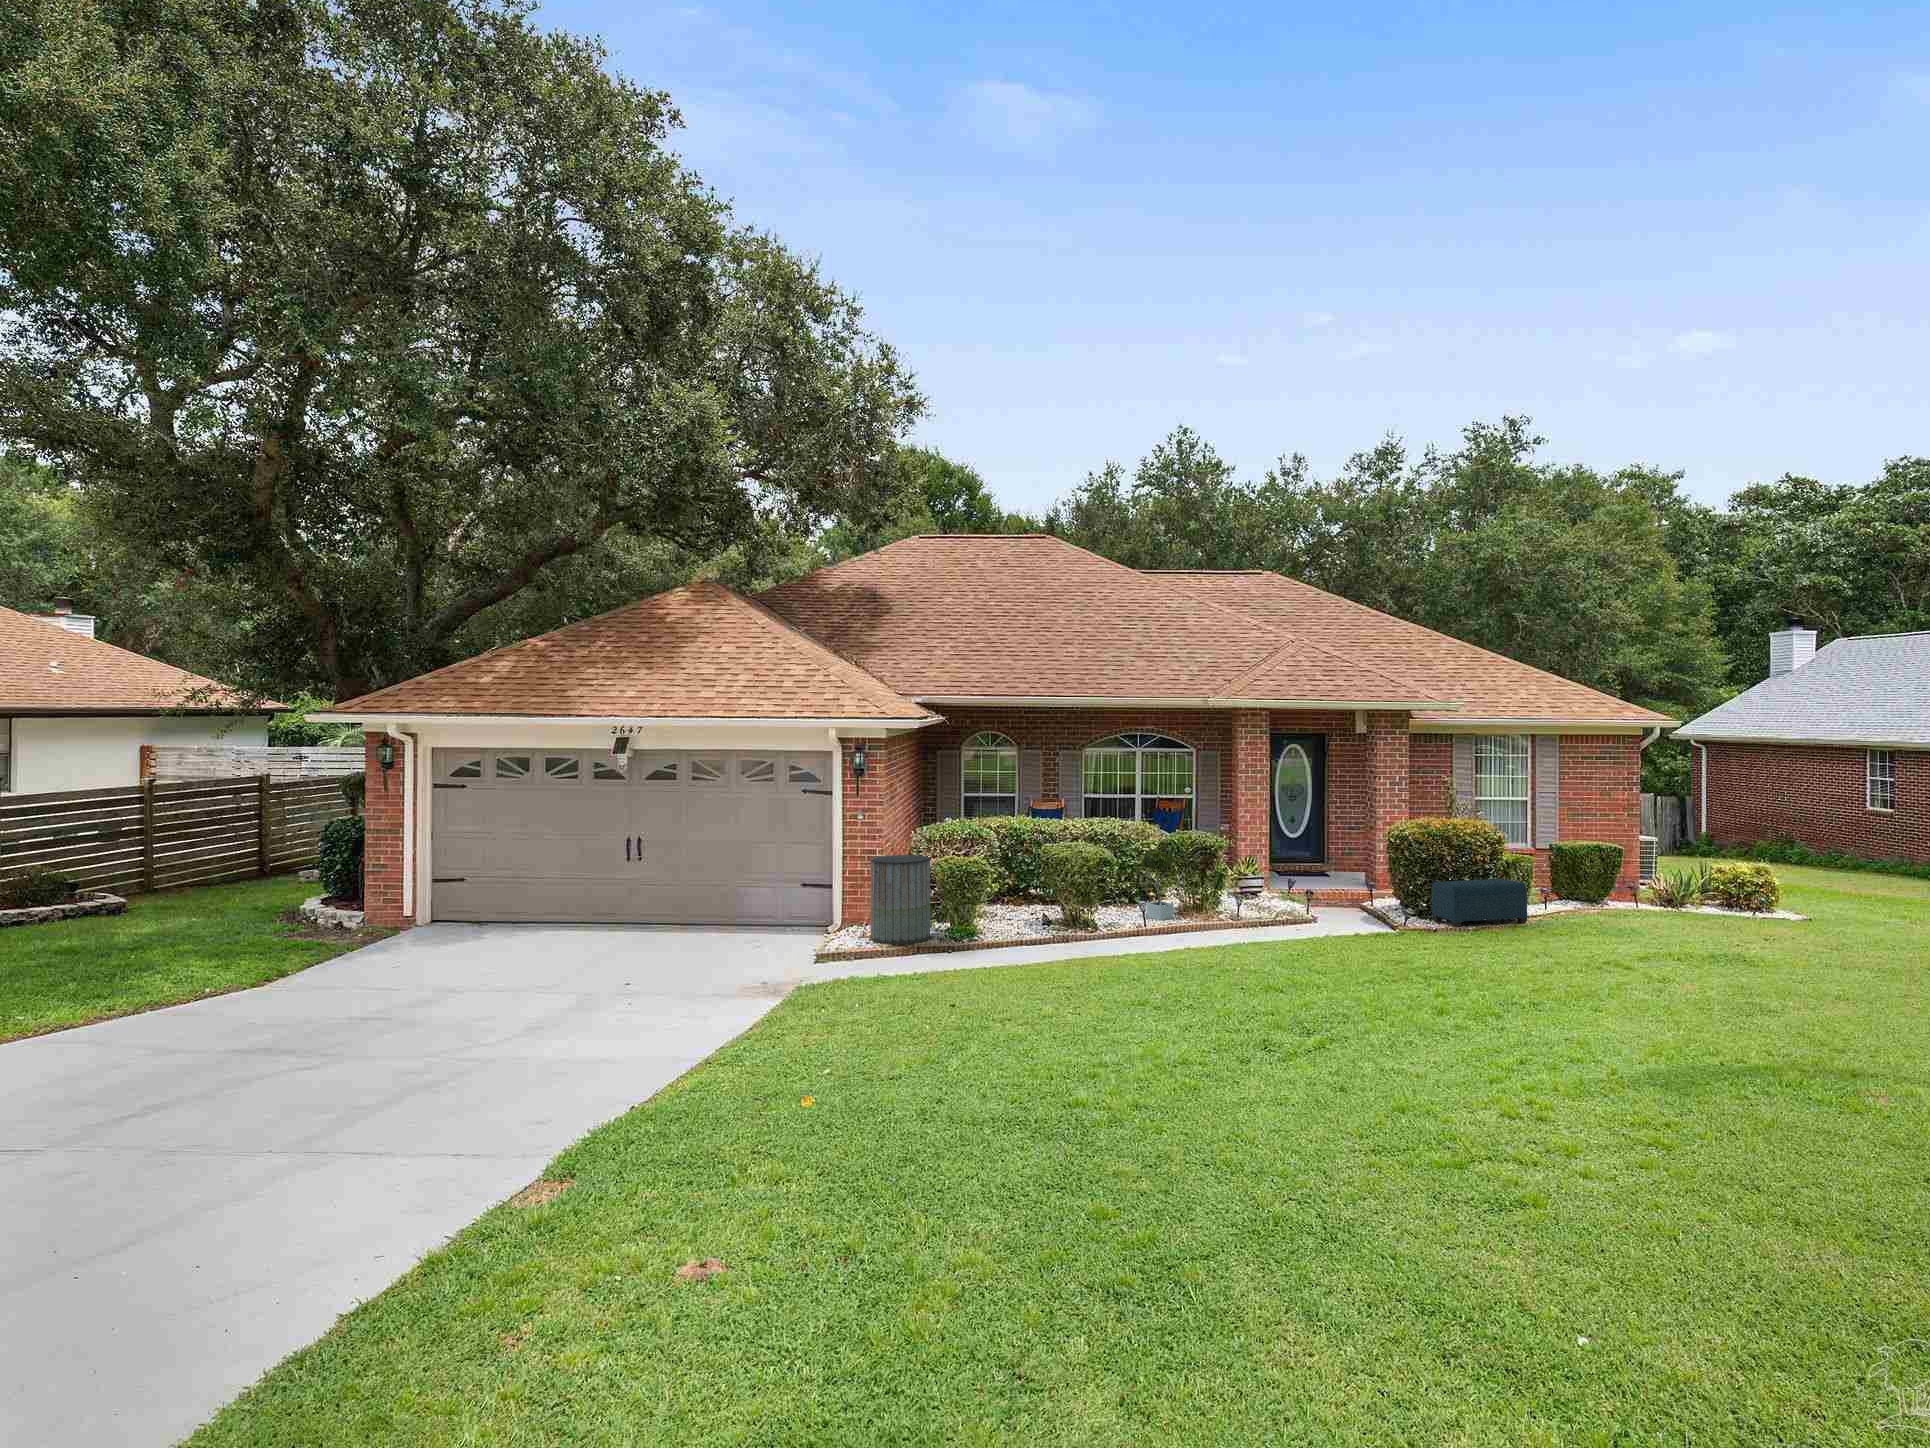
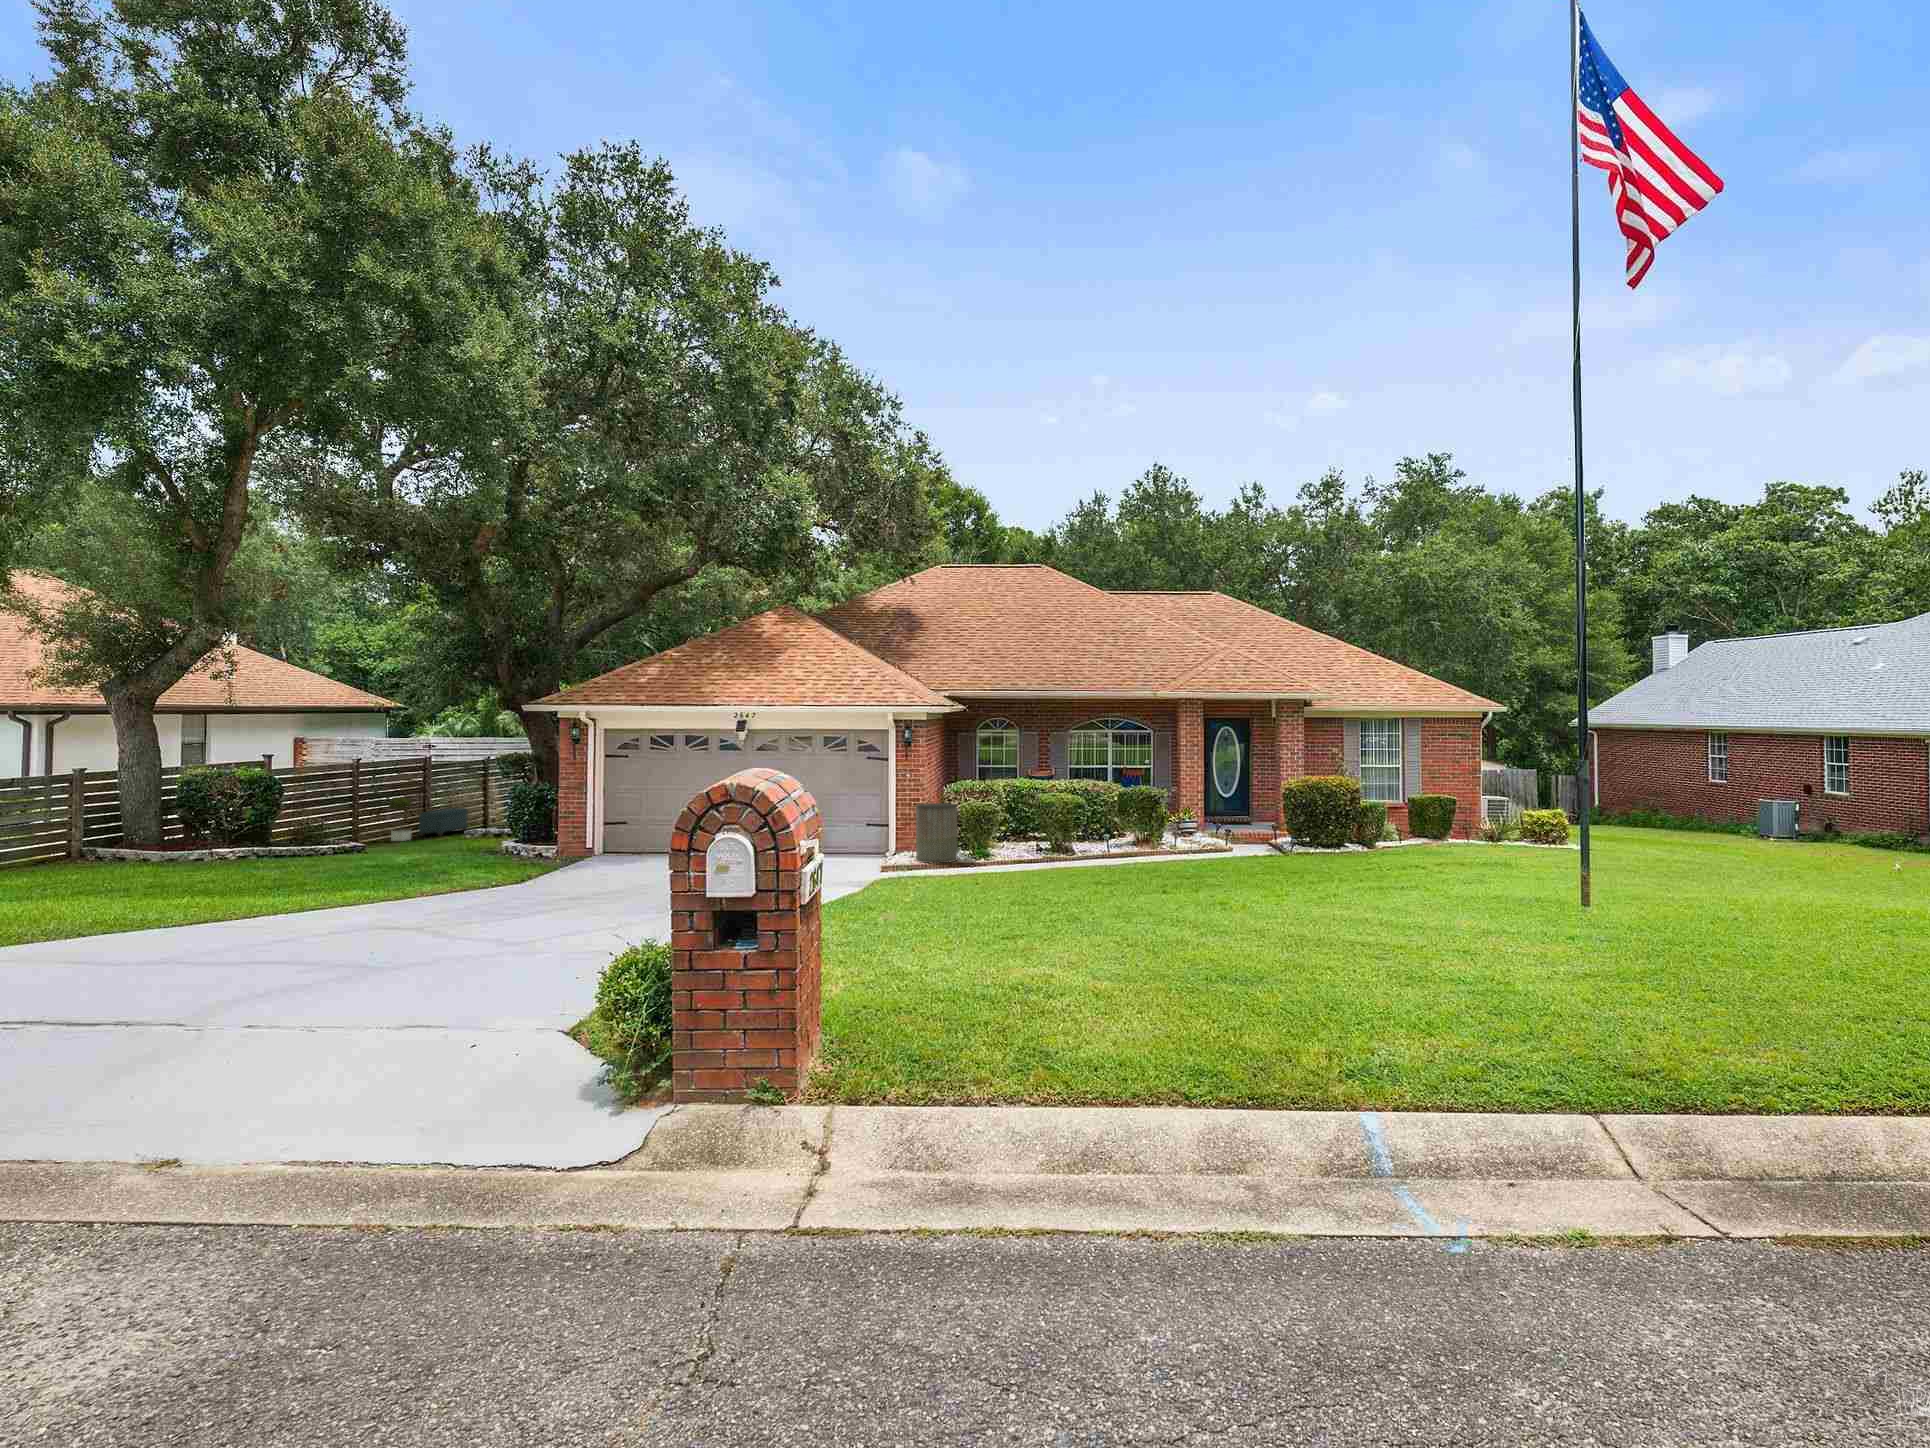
potted tree: present [1142,850,1173,920] -> present [389,797,411,841]
bench: present [1431,879,1527,927] -> present [419,808,468,836]

